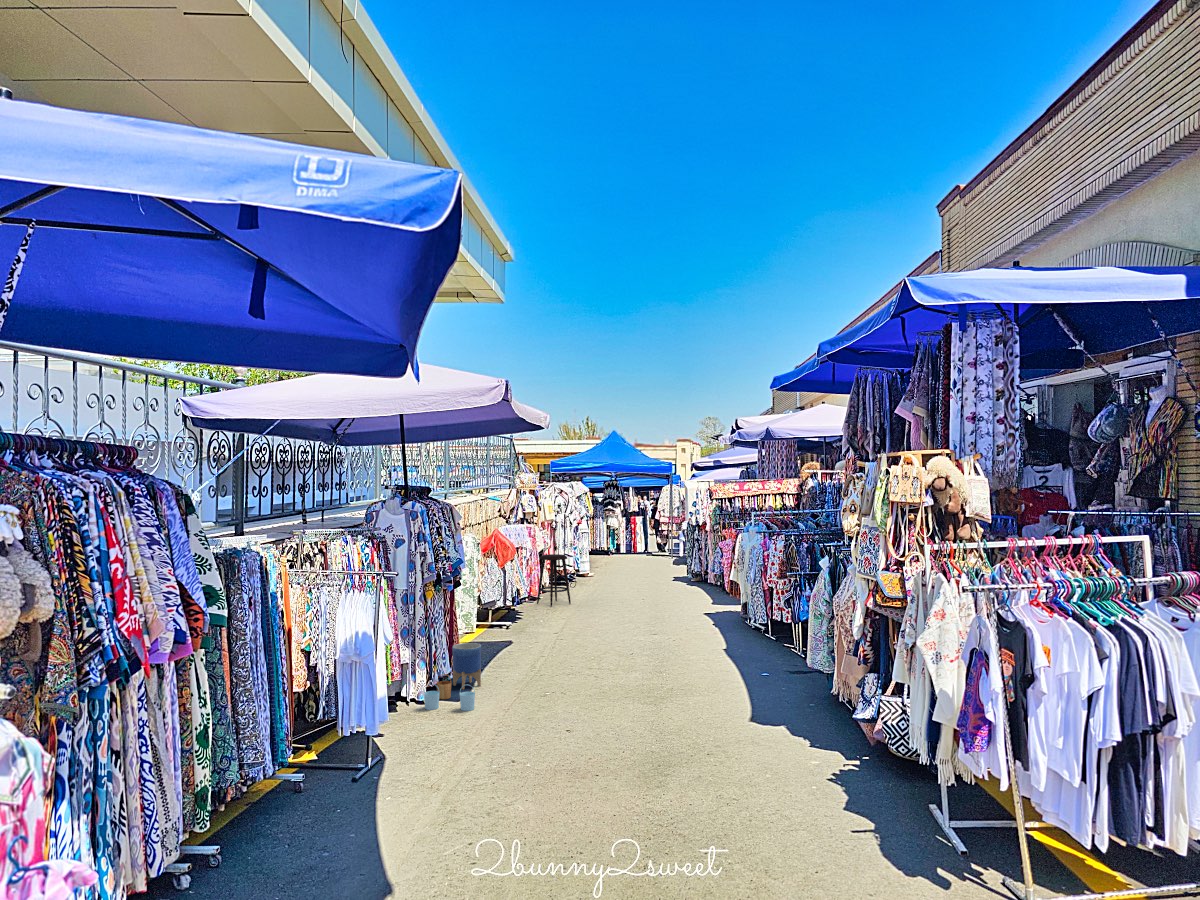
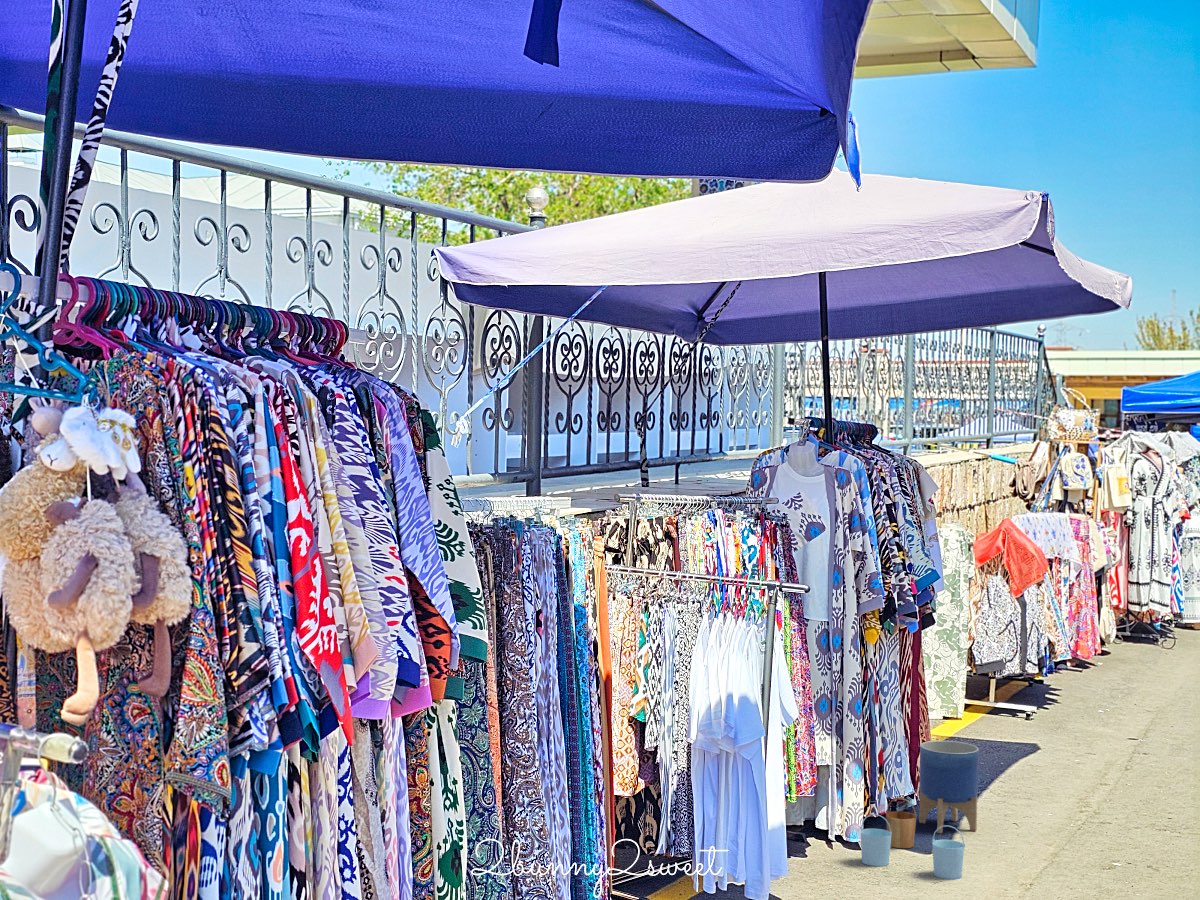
stool: present [537,554,571,607] -> none [1099,574,1174,684]

